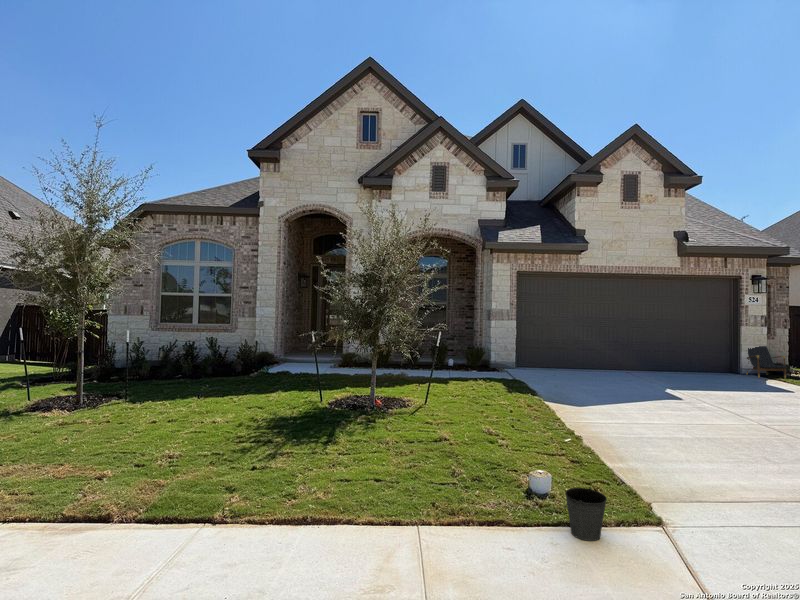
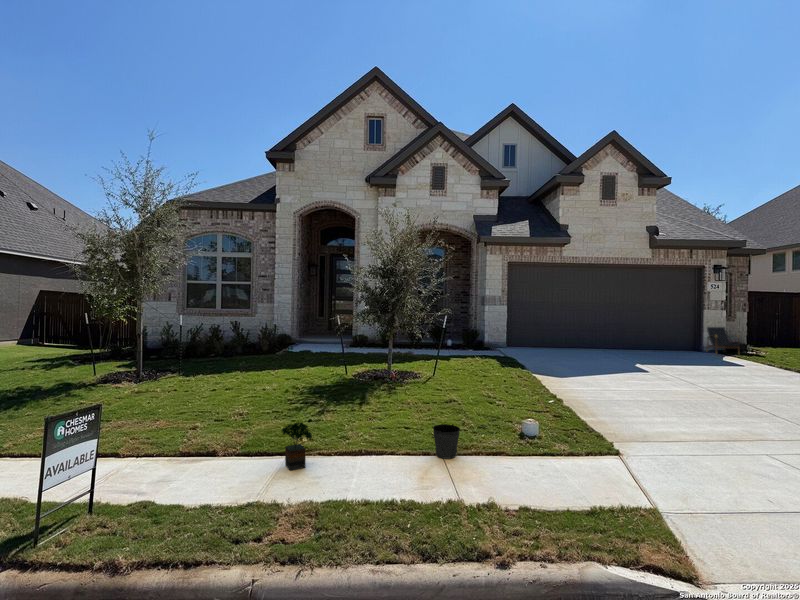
potted tree: none [185,479,230,552] -> present [282,423,312,470]
bucket: present [564,487,607,541] -> present [433,424,460,459]

